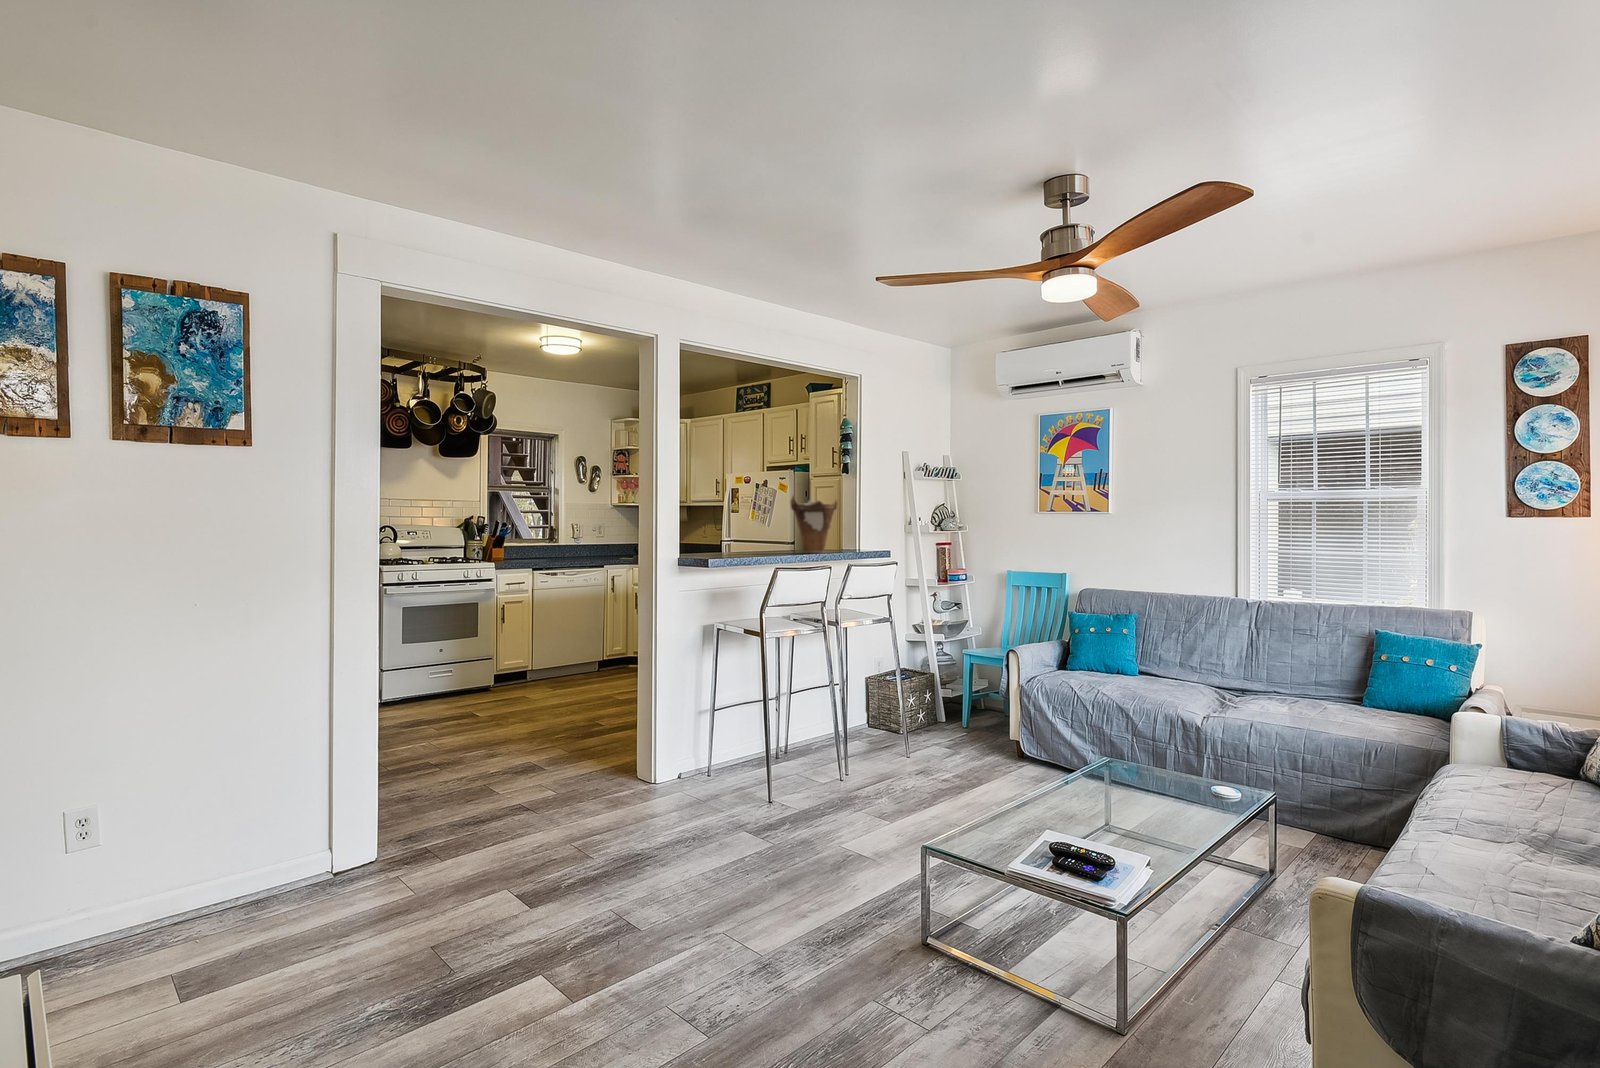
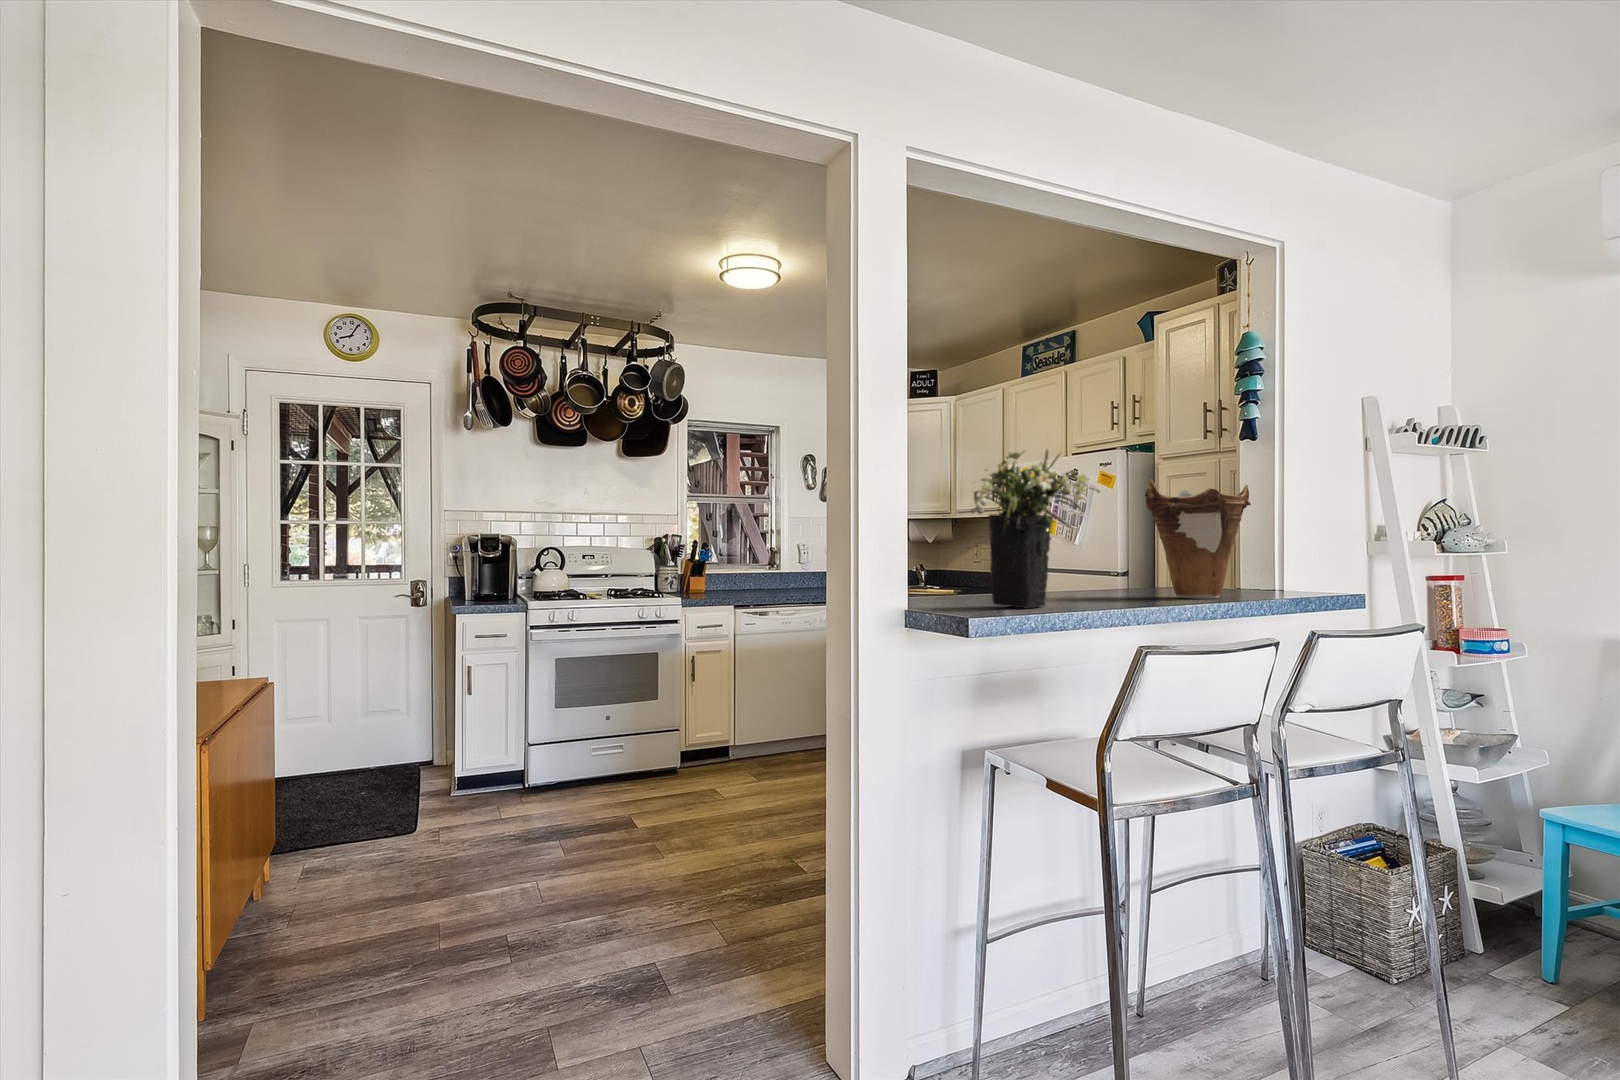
flower arrangement: none [705,482,766,557] -> present [971,450,1100,608]

